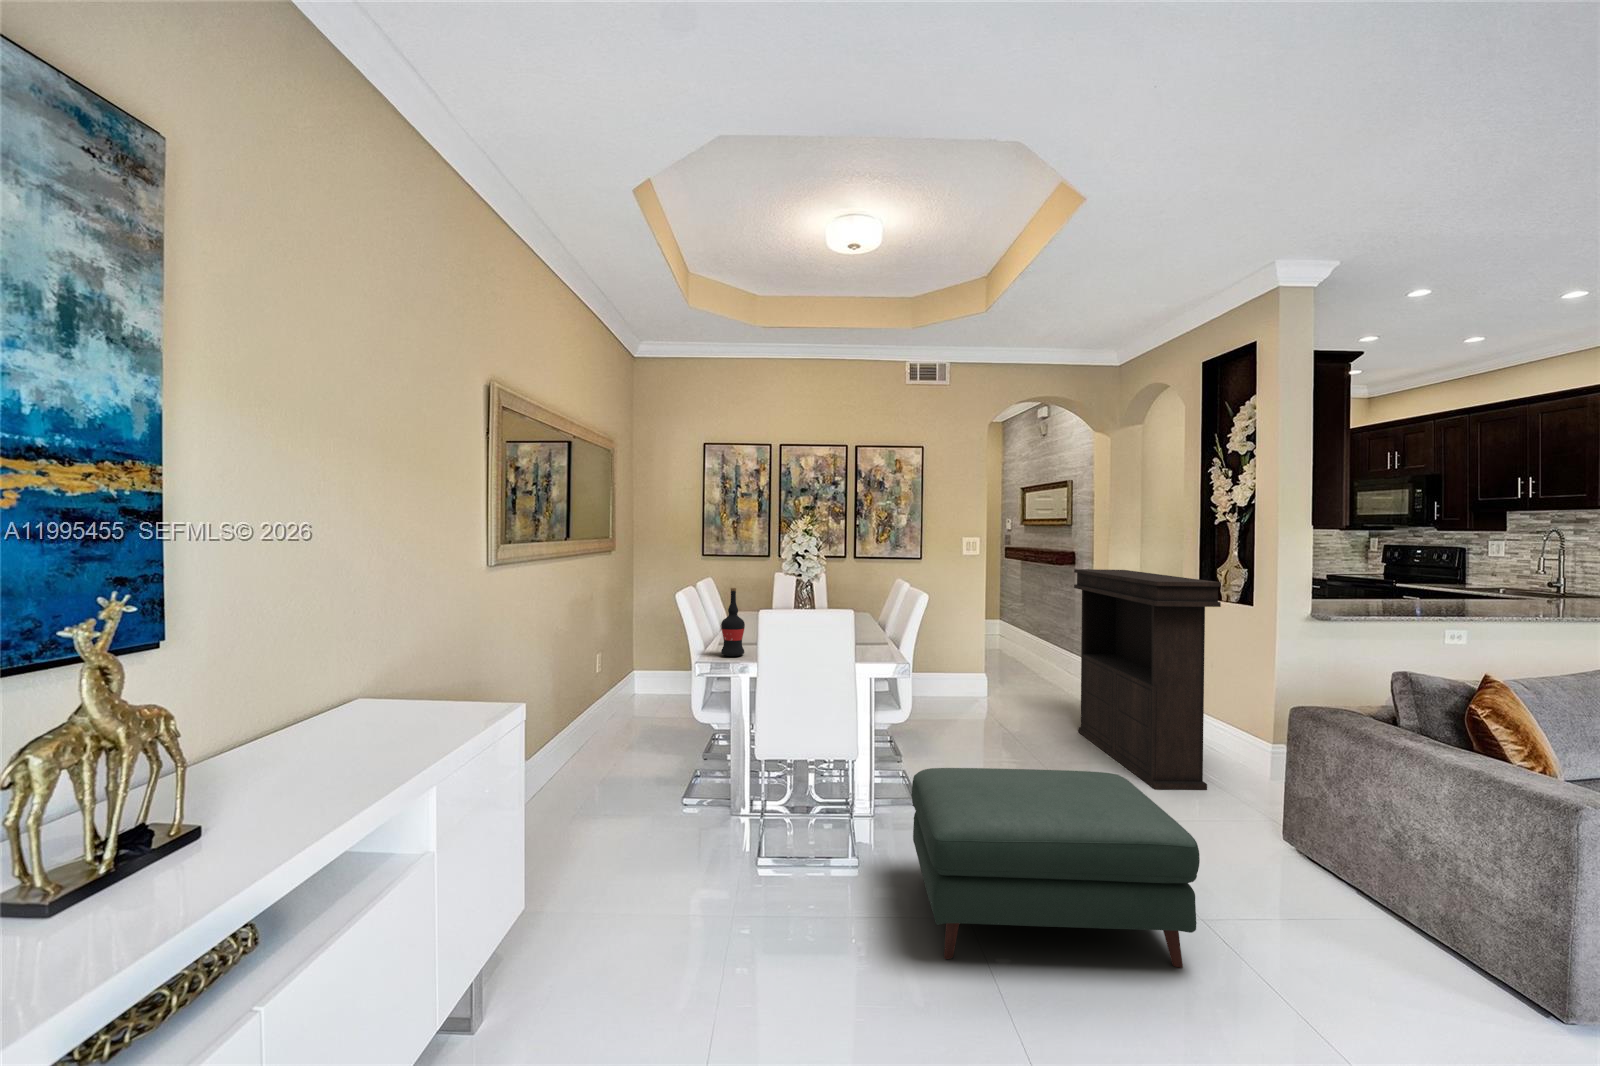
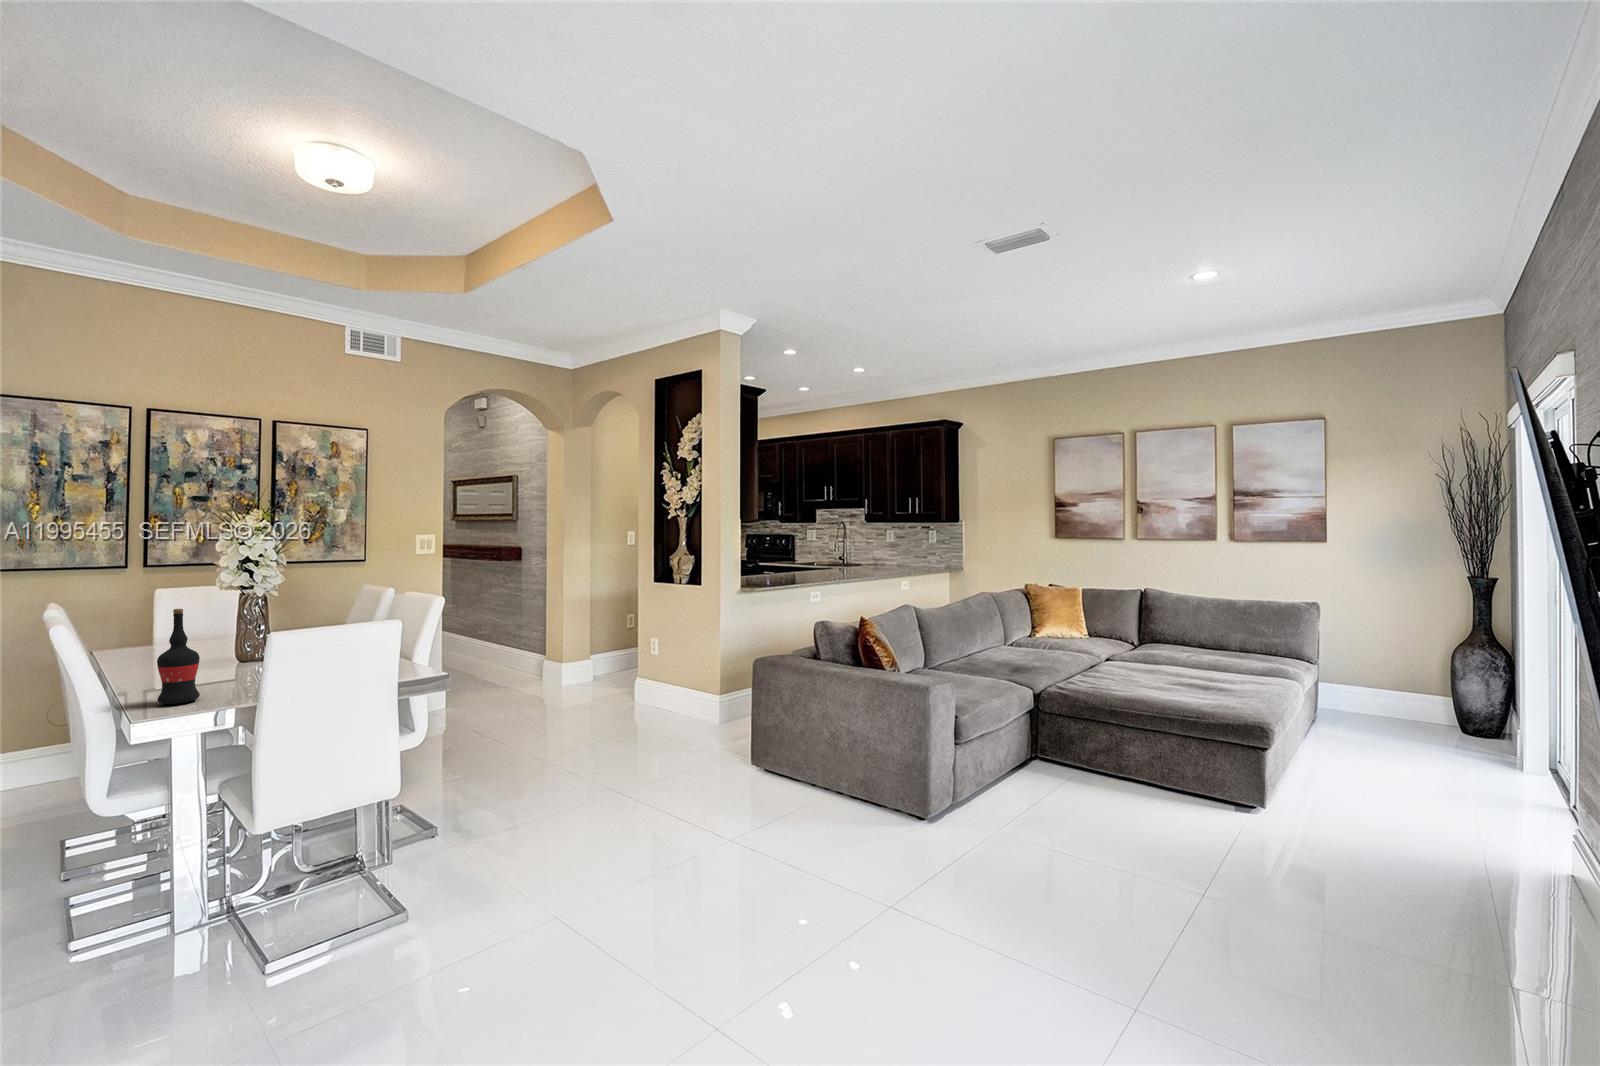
console table: present [1074,569,1221,790] -> none [550,562,691,754]
ottoman: present [912,768,1200,968] -> none [472,741,746,957]

